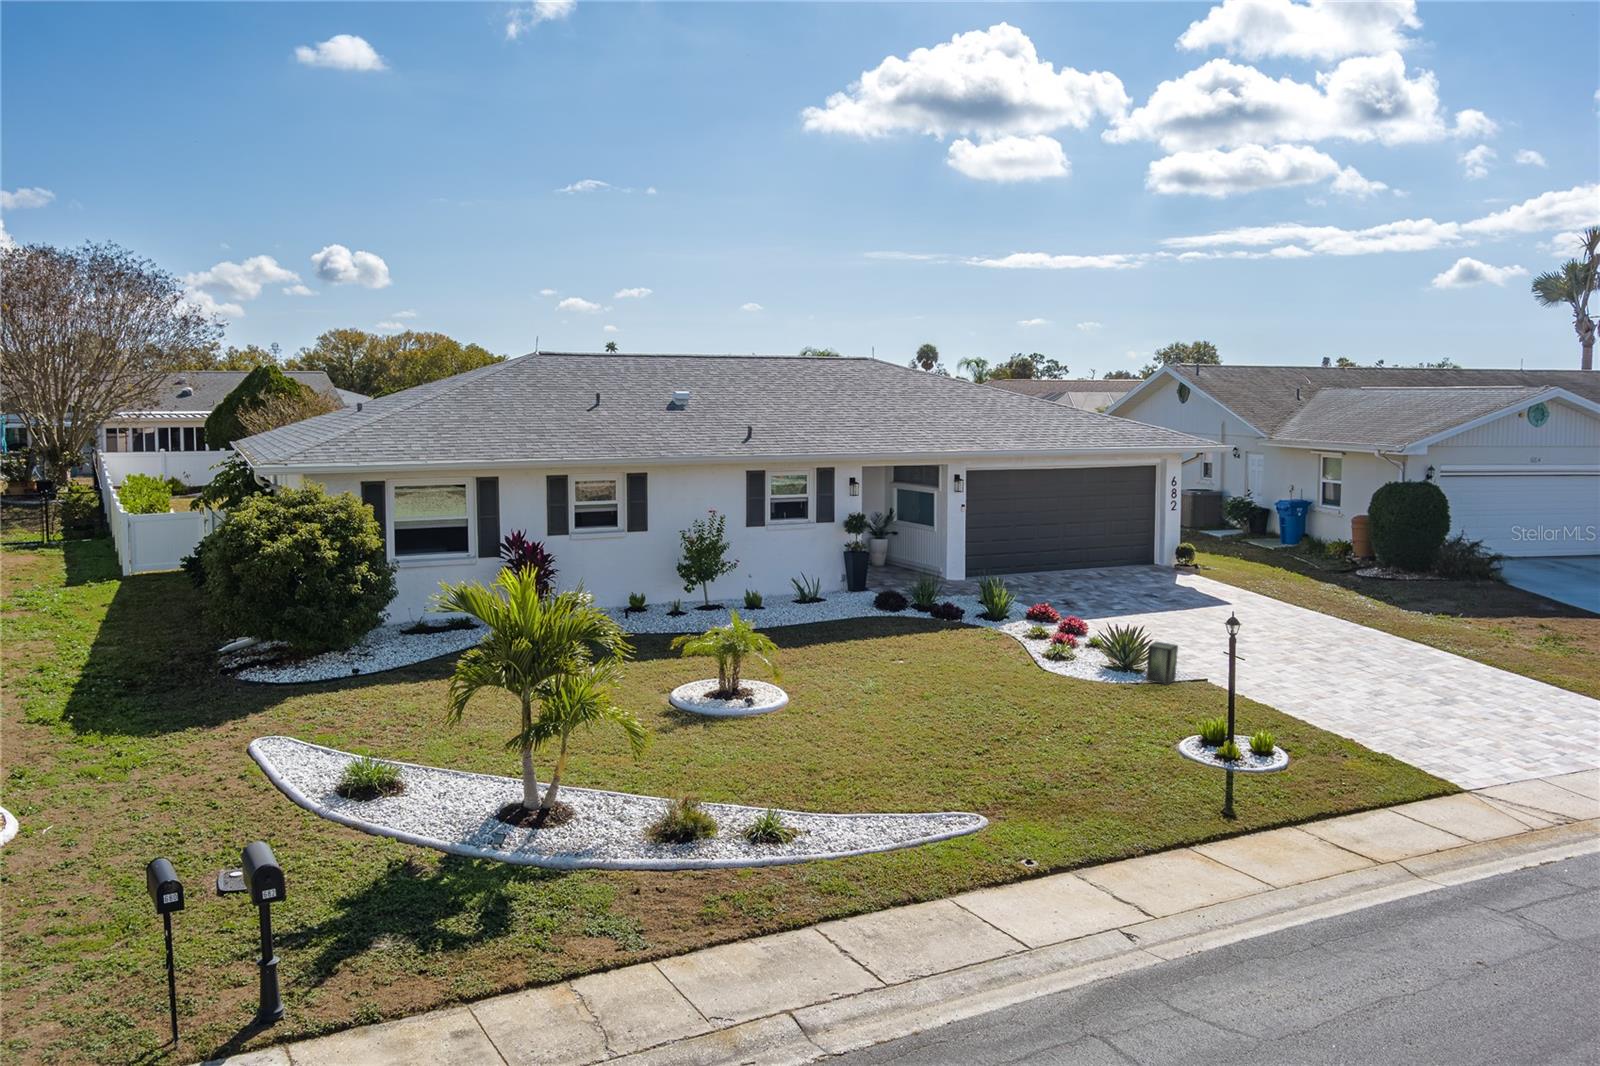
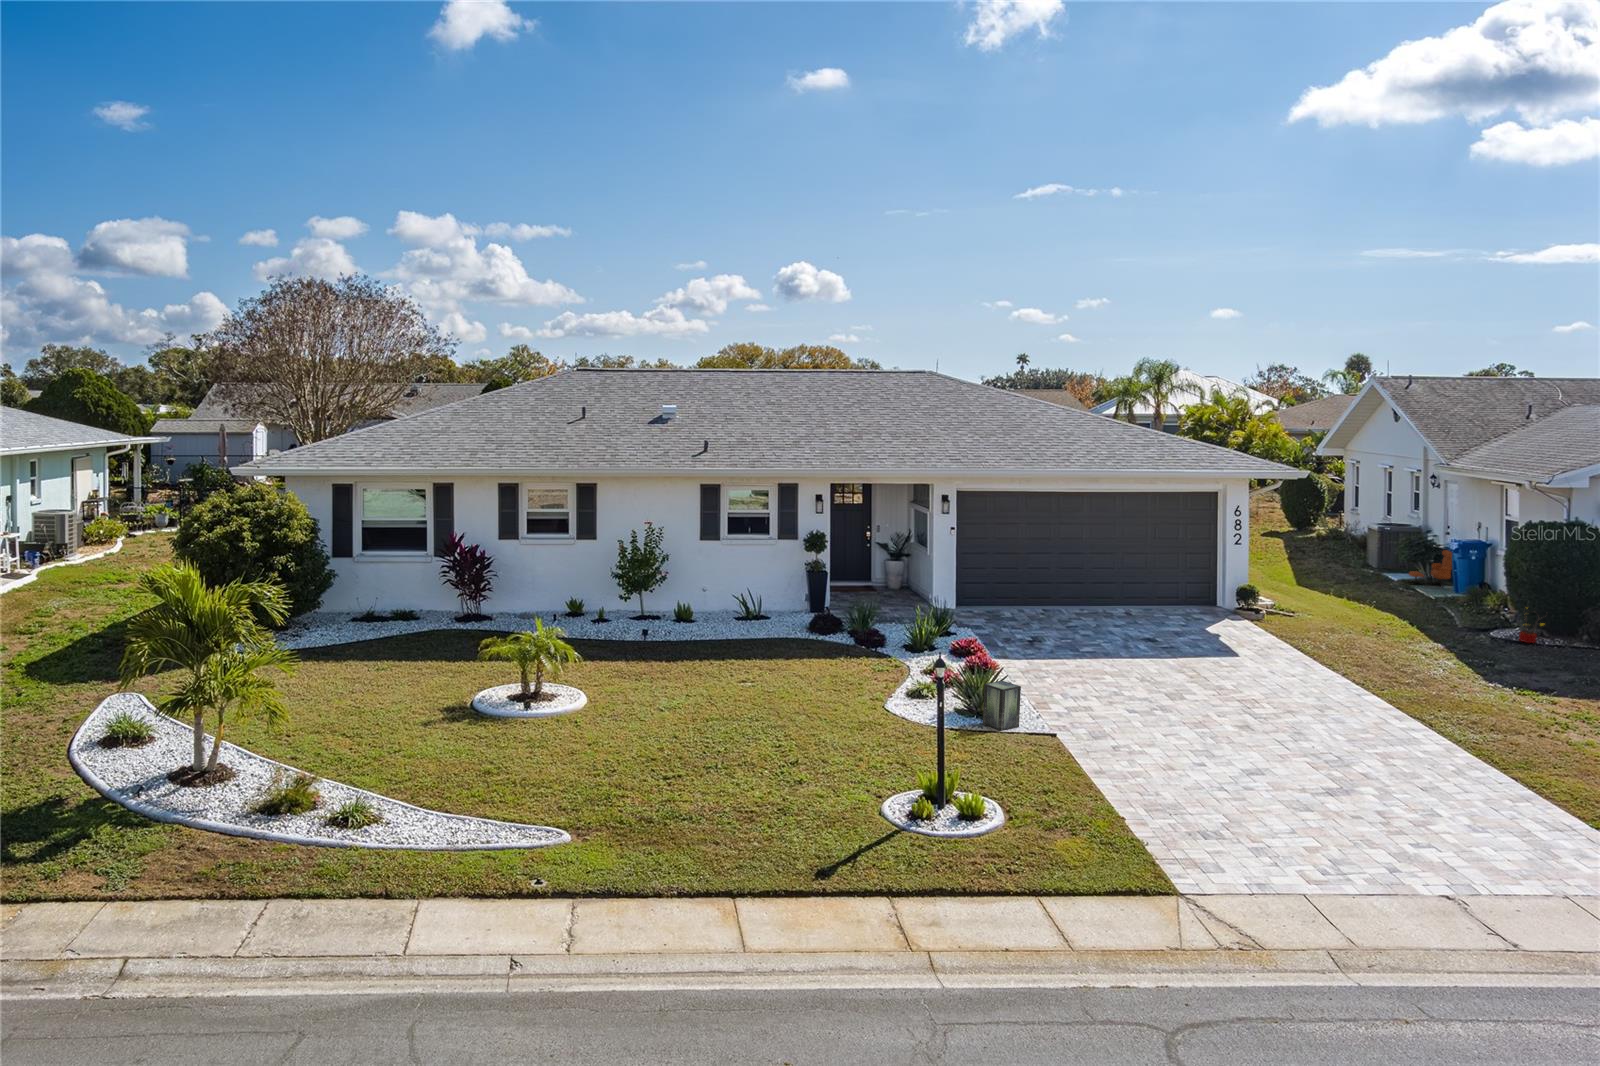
lounge chair: none [1246,507,1282,536] -> present [1409,550,1452,585]
decorative plant: none [1388,549,1411,579] -> present [1519,614,1544,643]

